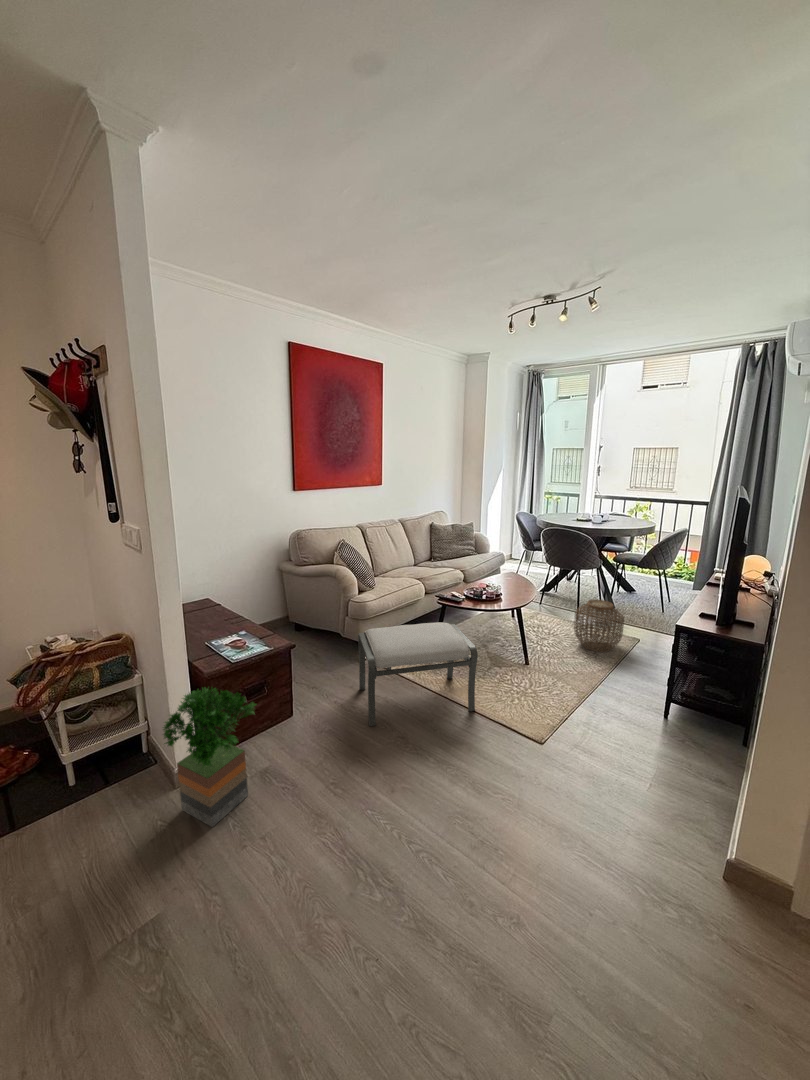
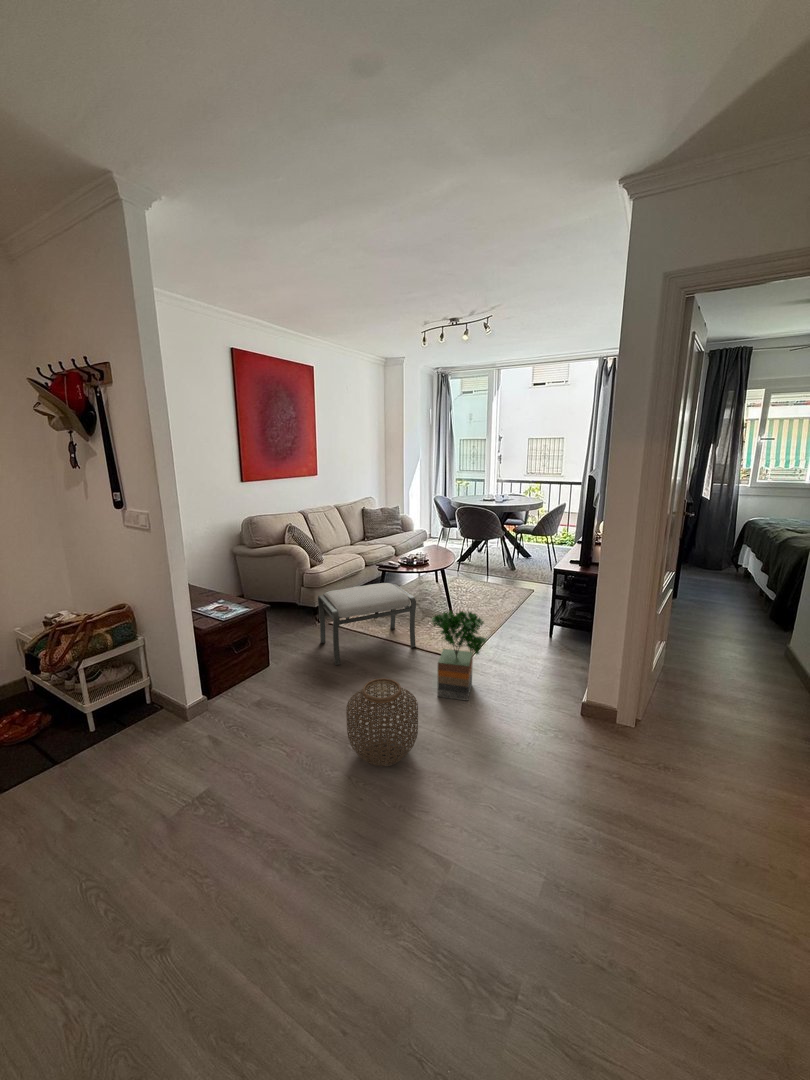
woven basket: present [574,600,624,652] -> present [346,678,418,766]
potted tree: present [163,687,256,827] -> present [432,611,487,701]

